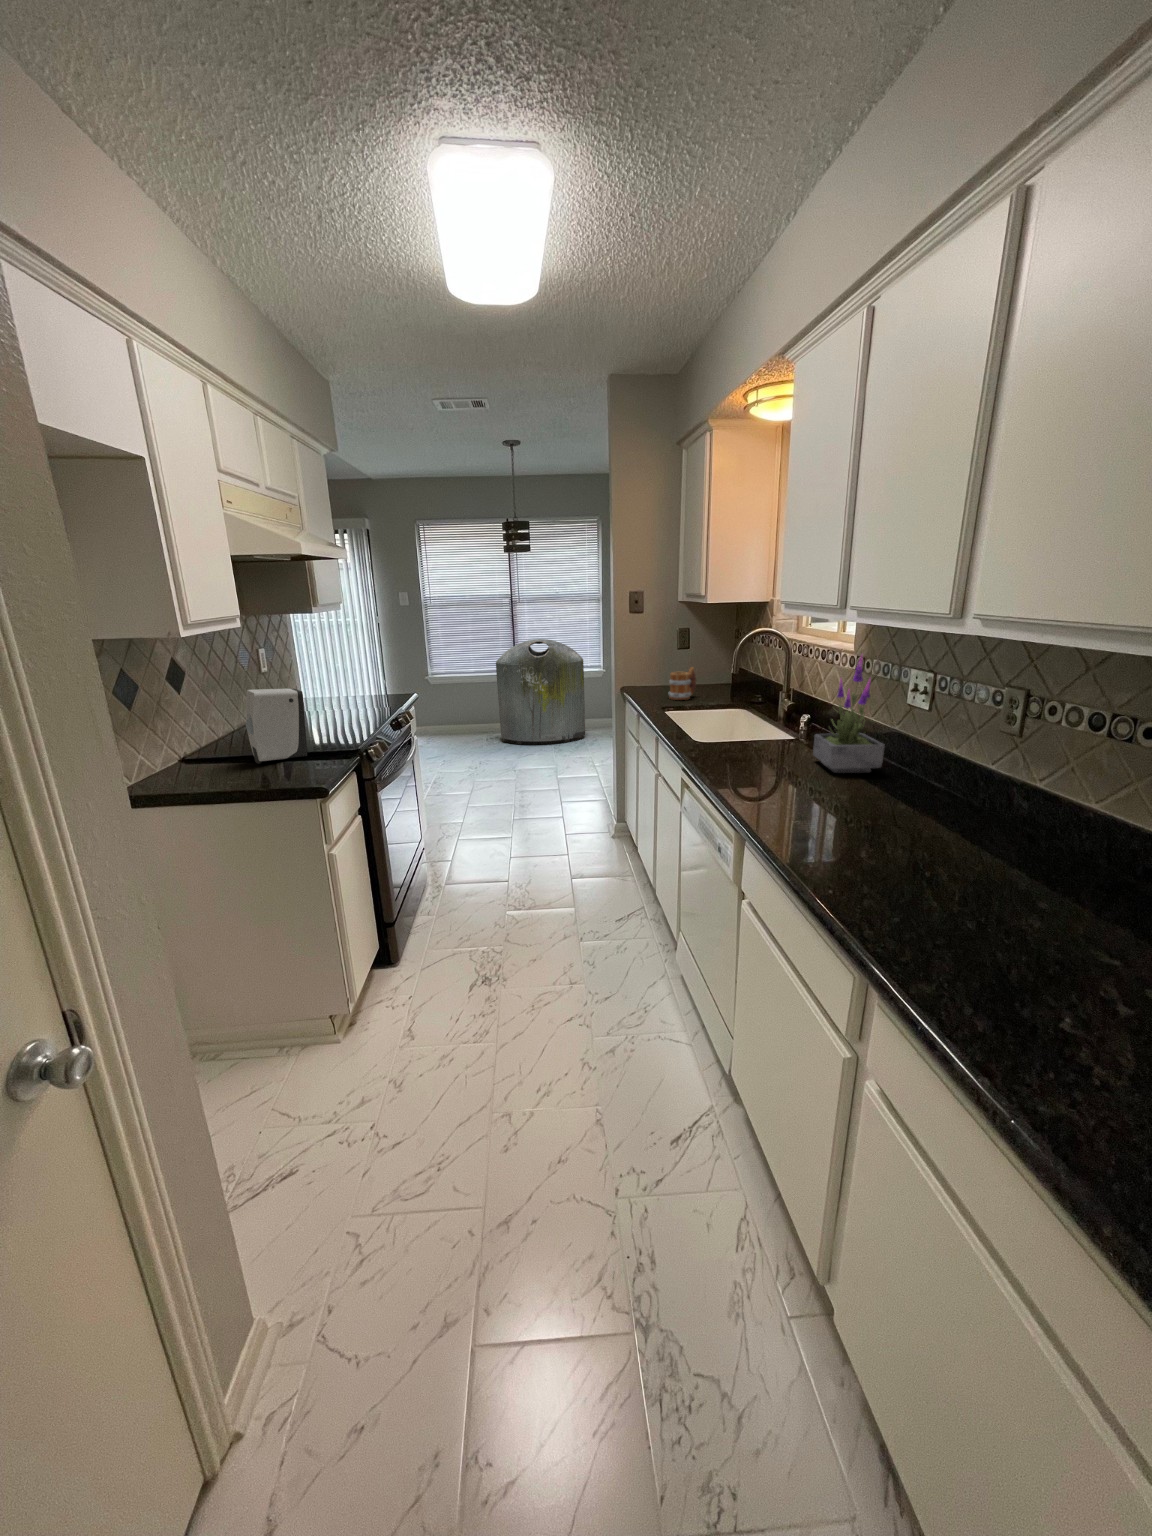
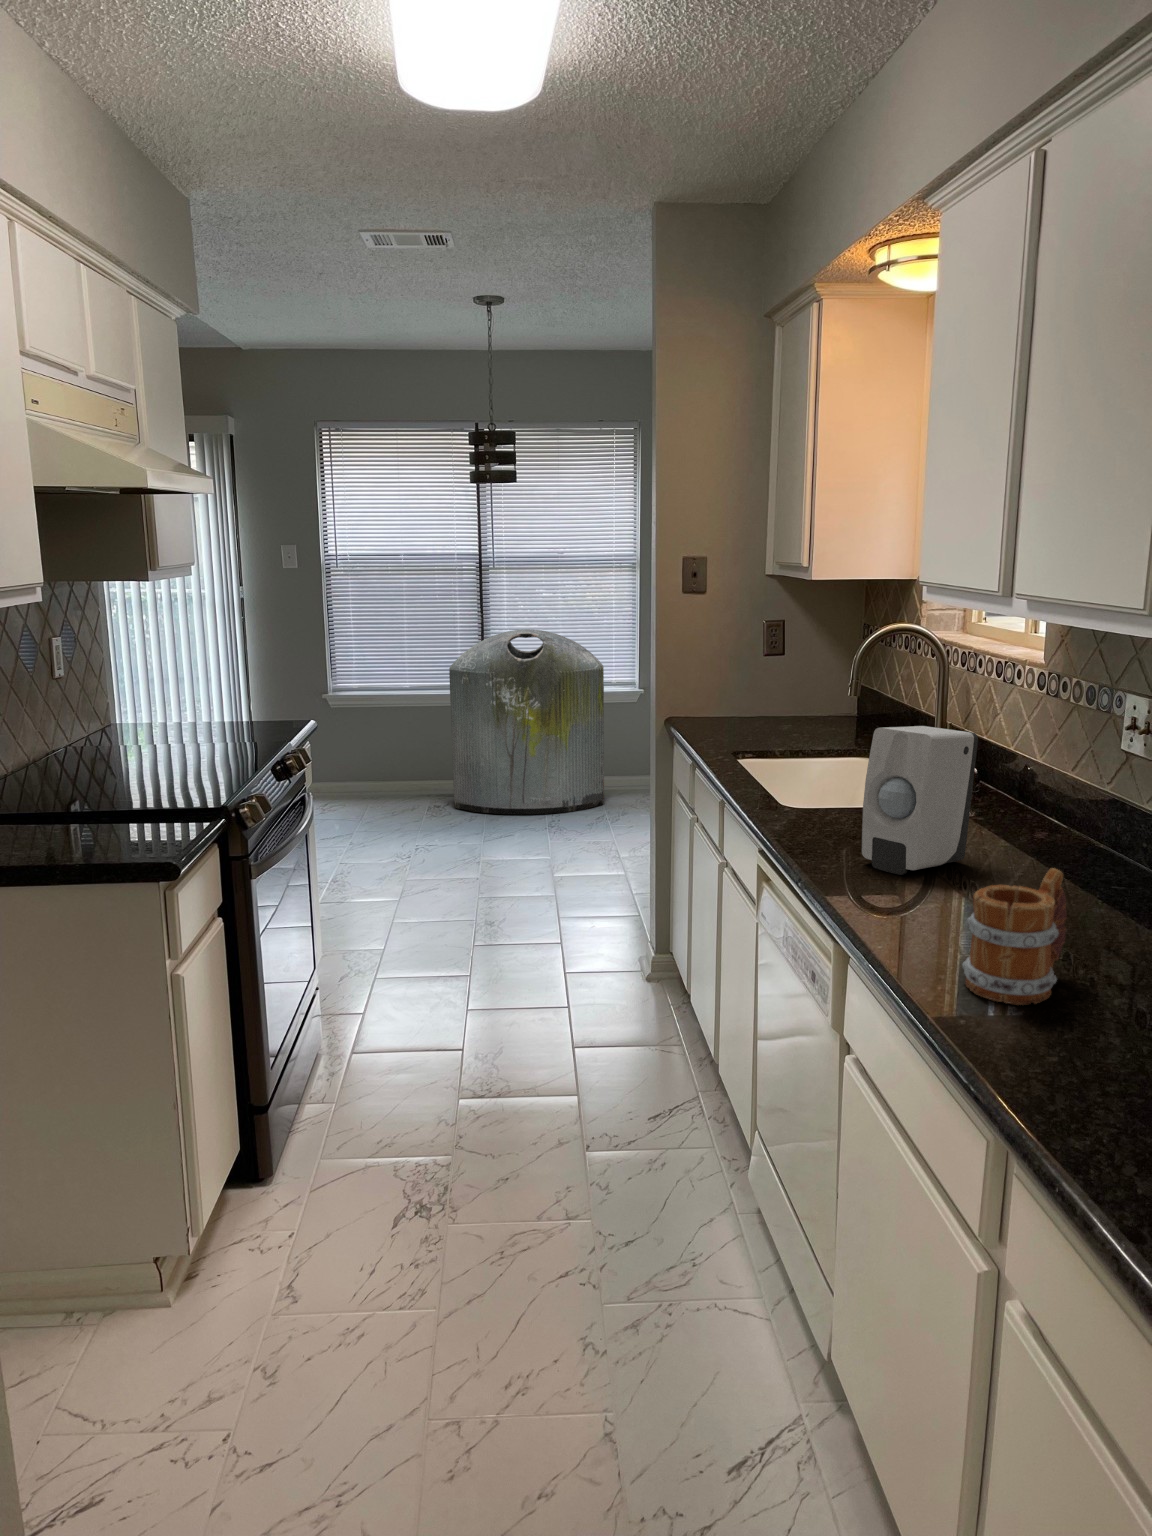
potted plant: present [813,656,885,773] -> none [974,665,1086,858]
mug: present [668,667,696,700] -> present [962,868,1067,1005]
soap dispenser: present [246,688,307,764] -> present [862,726,978,875]

